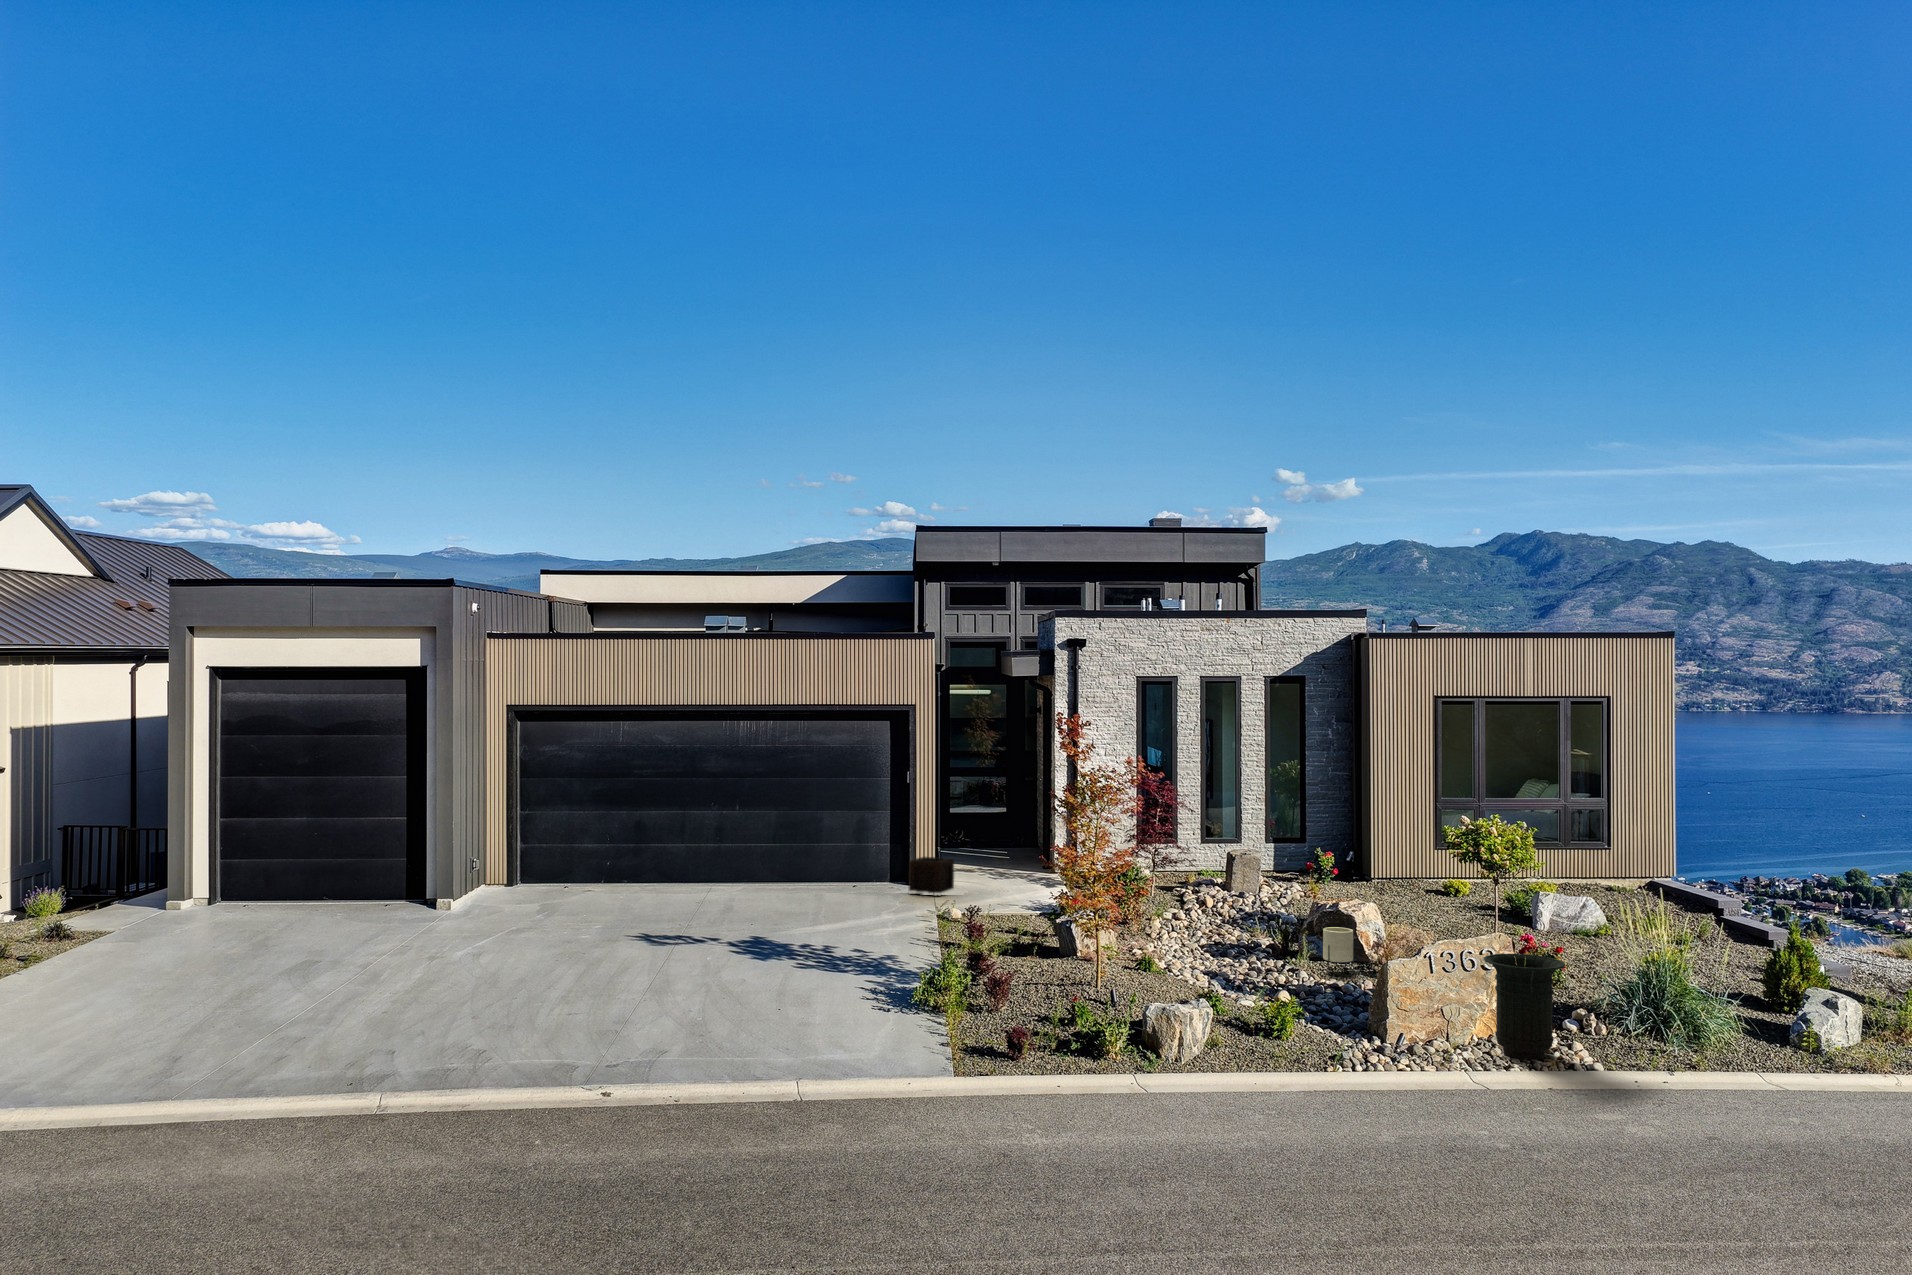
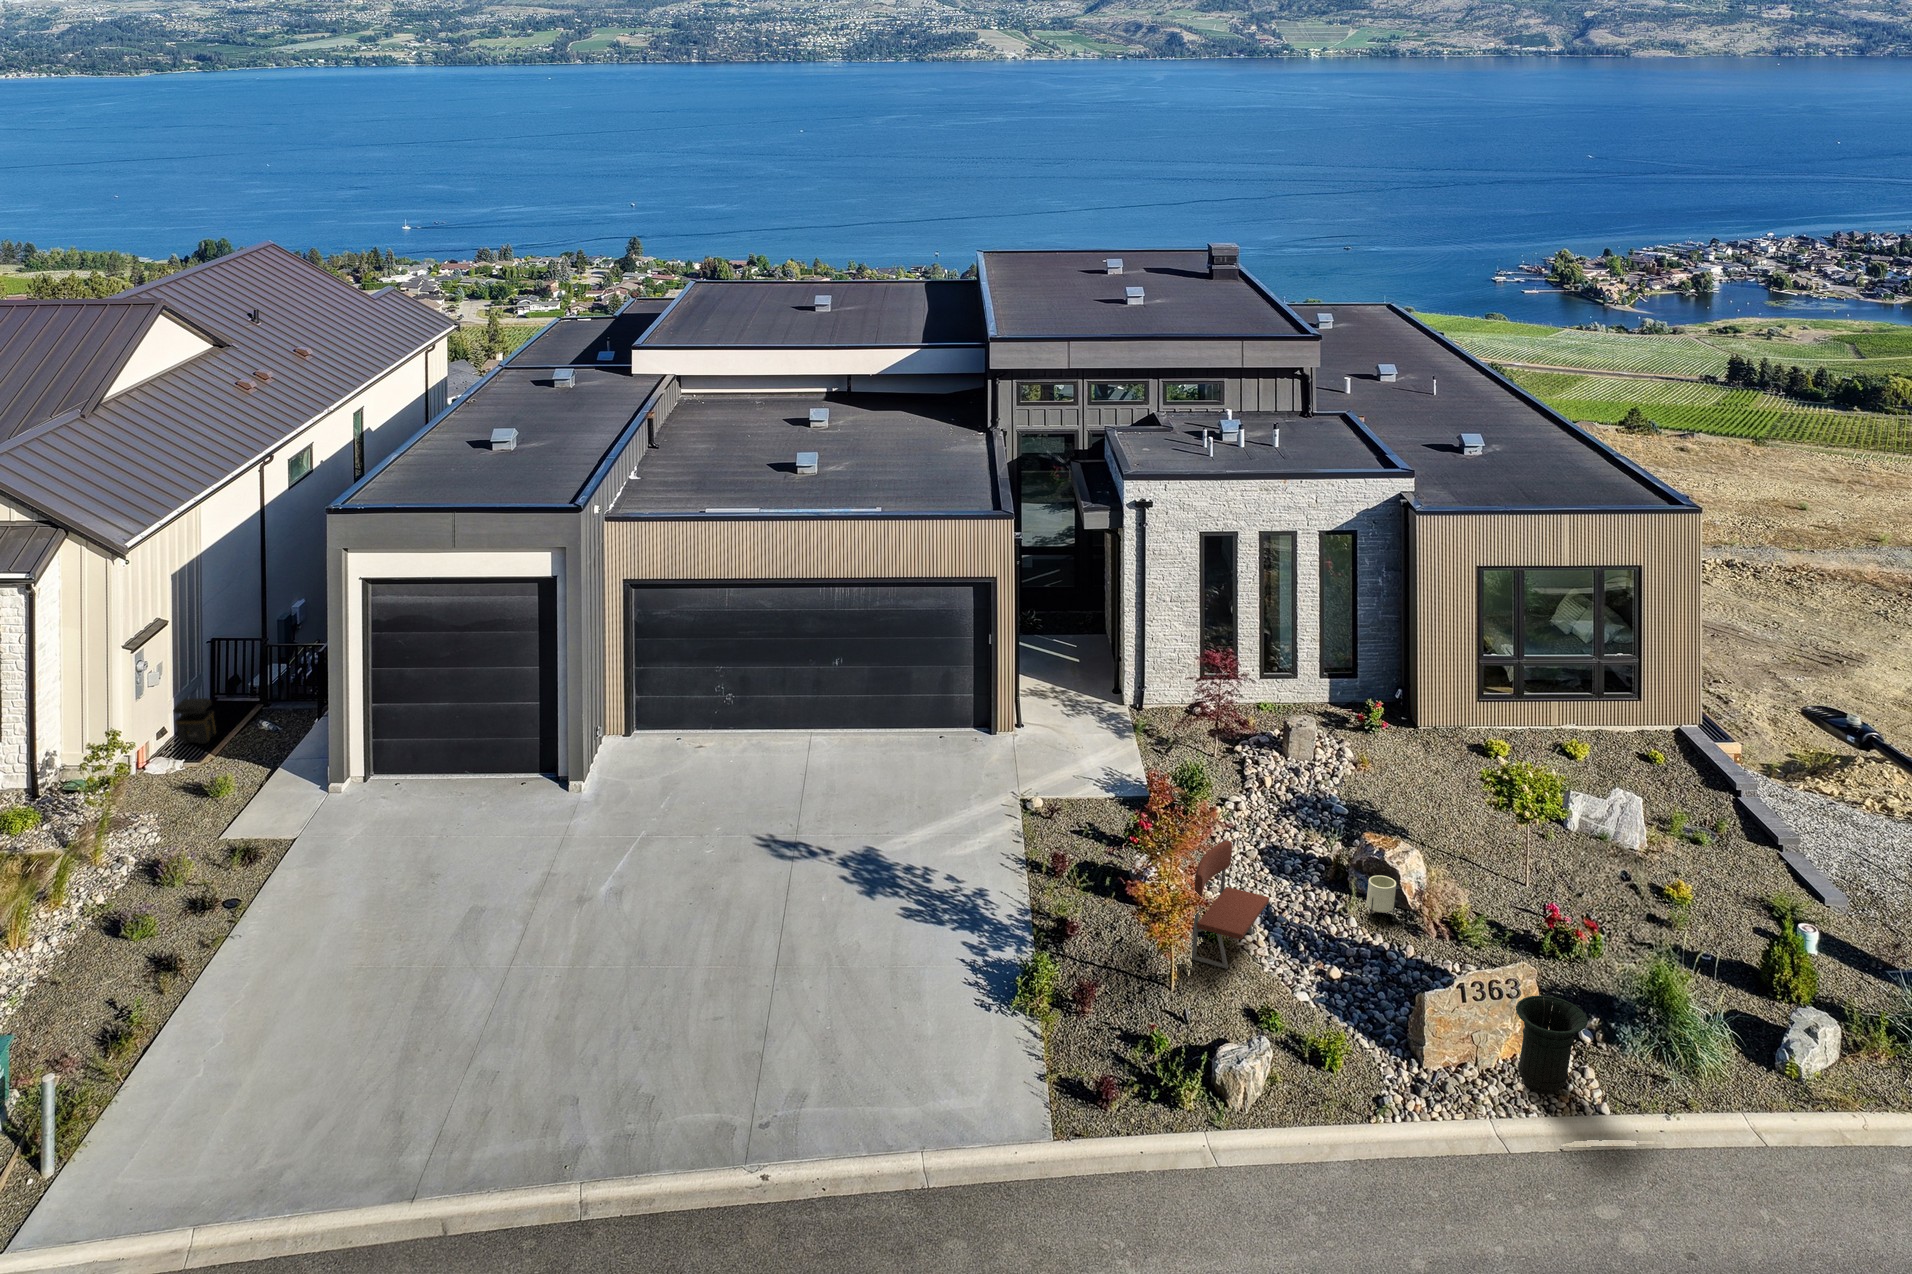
toolbox: none [98,846,141,890] -> present [174,698,216,744]
wooden crate: present [908,857,954,897] -> none [965,700,1008,746]
bench: none [1129,873,1215,996] -> present [1192,840,1269,969]

